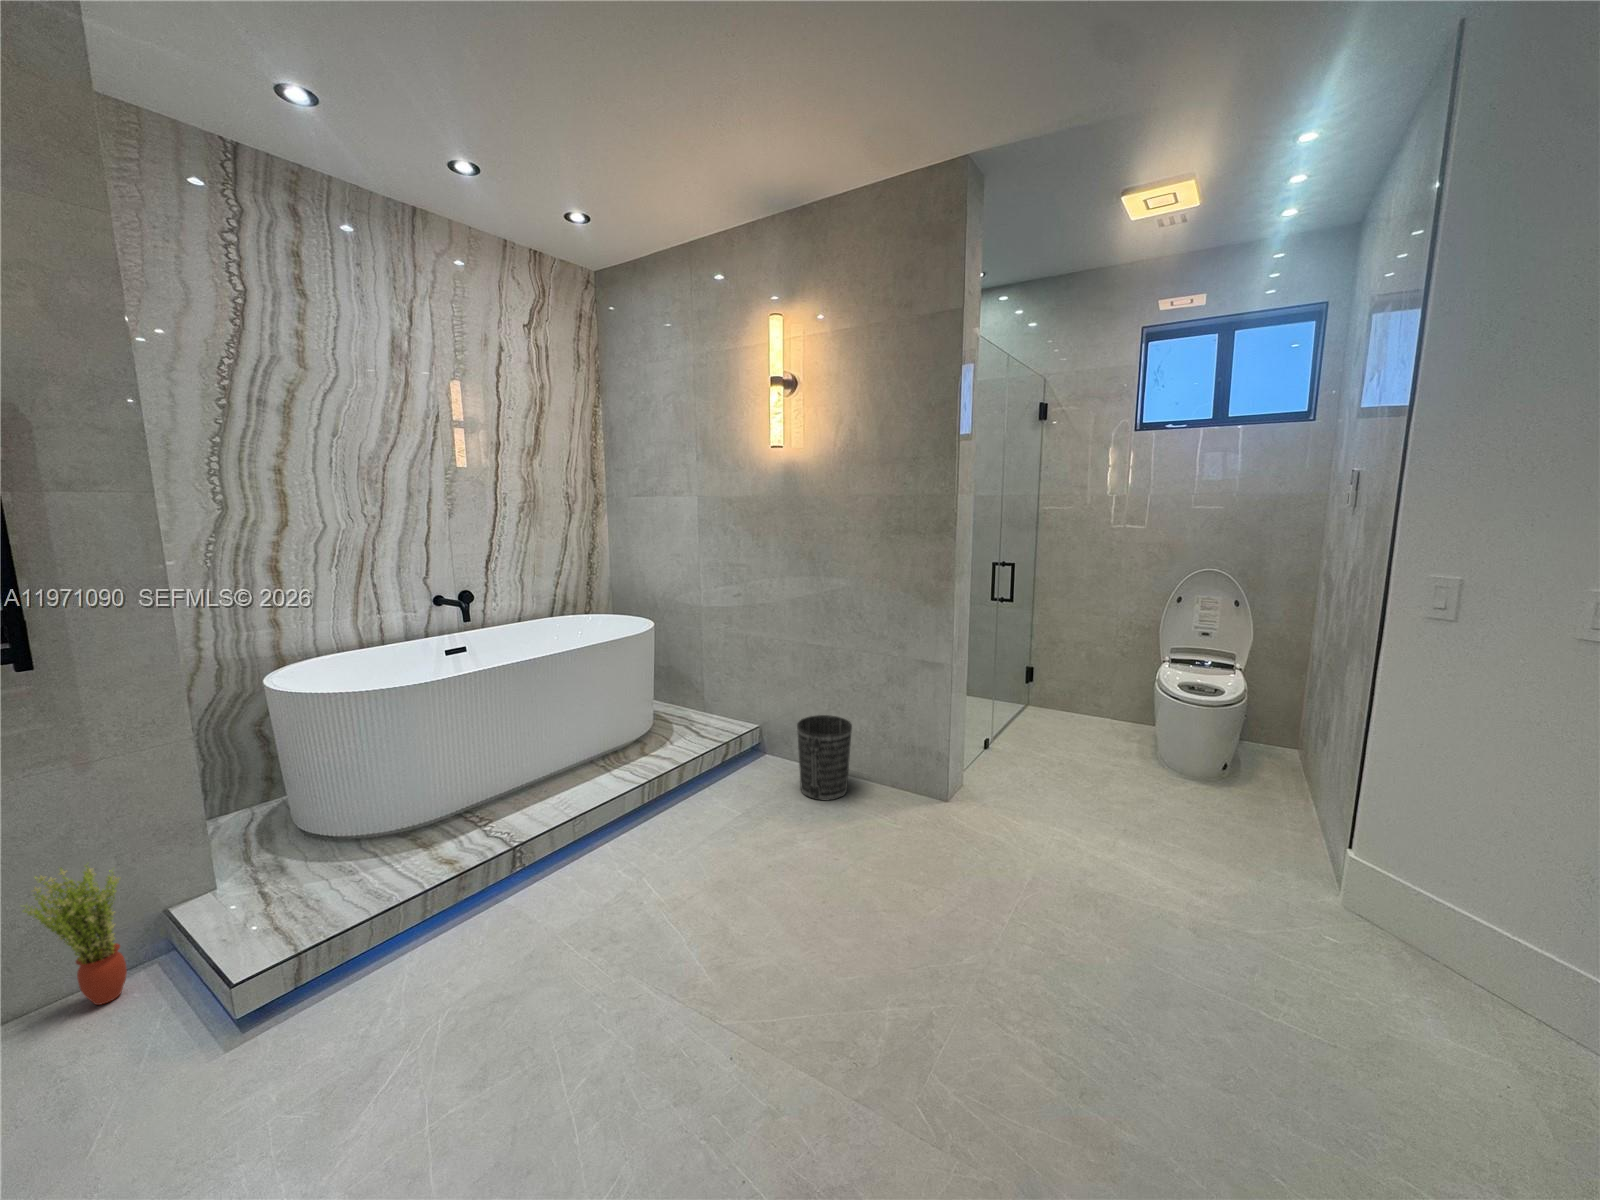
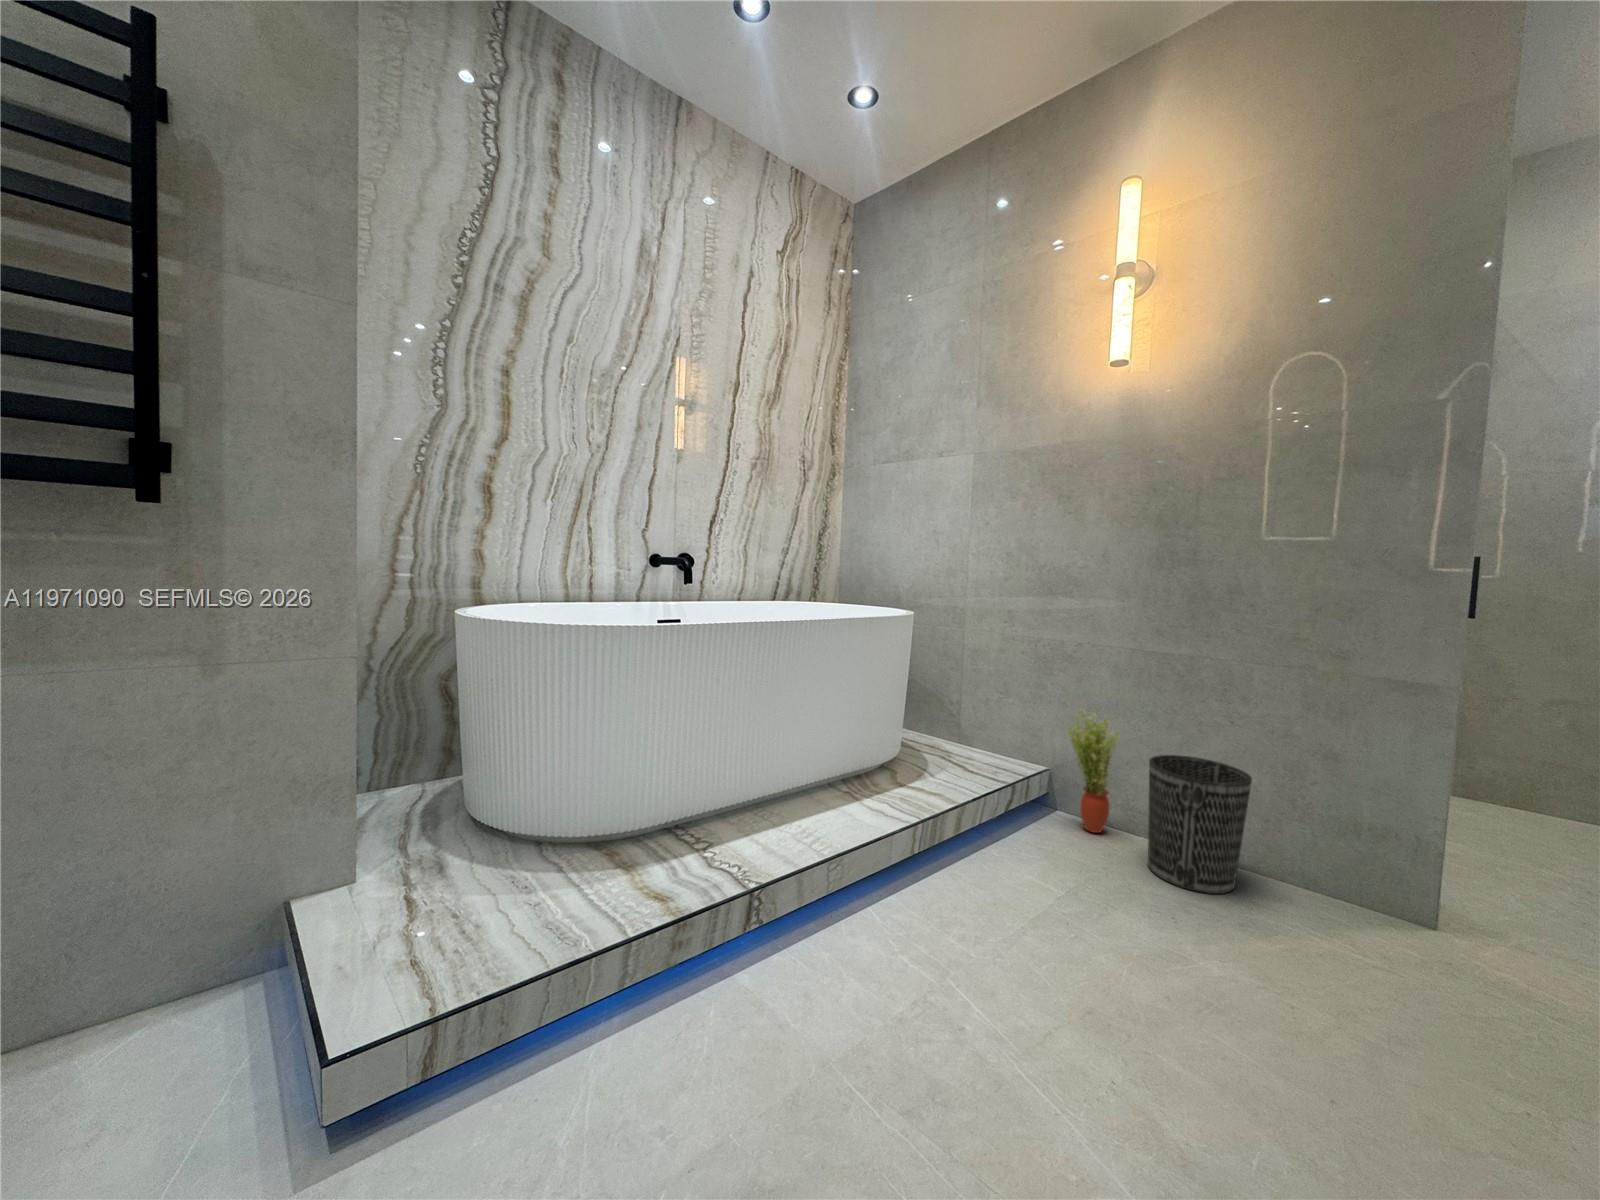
potted plant: present [23,865,127,1005] -> present [1068,710,1119,833]

